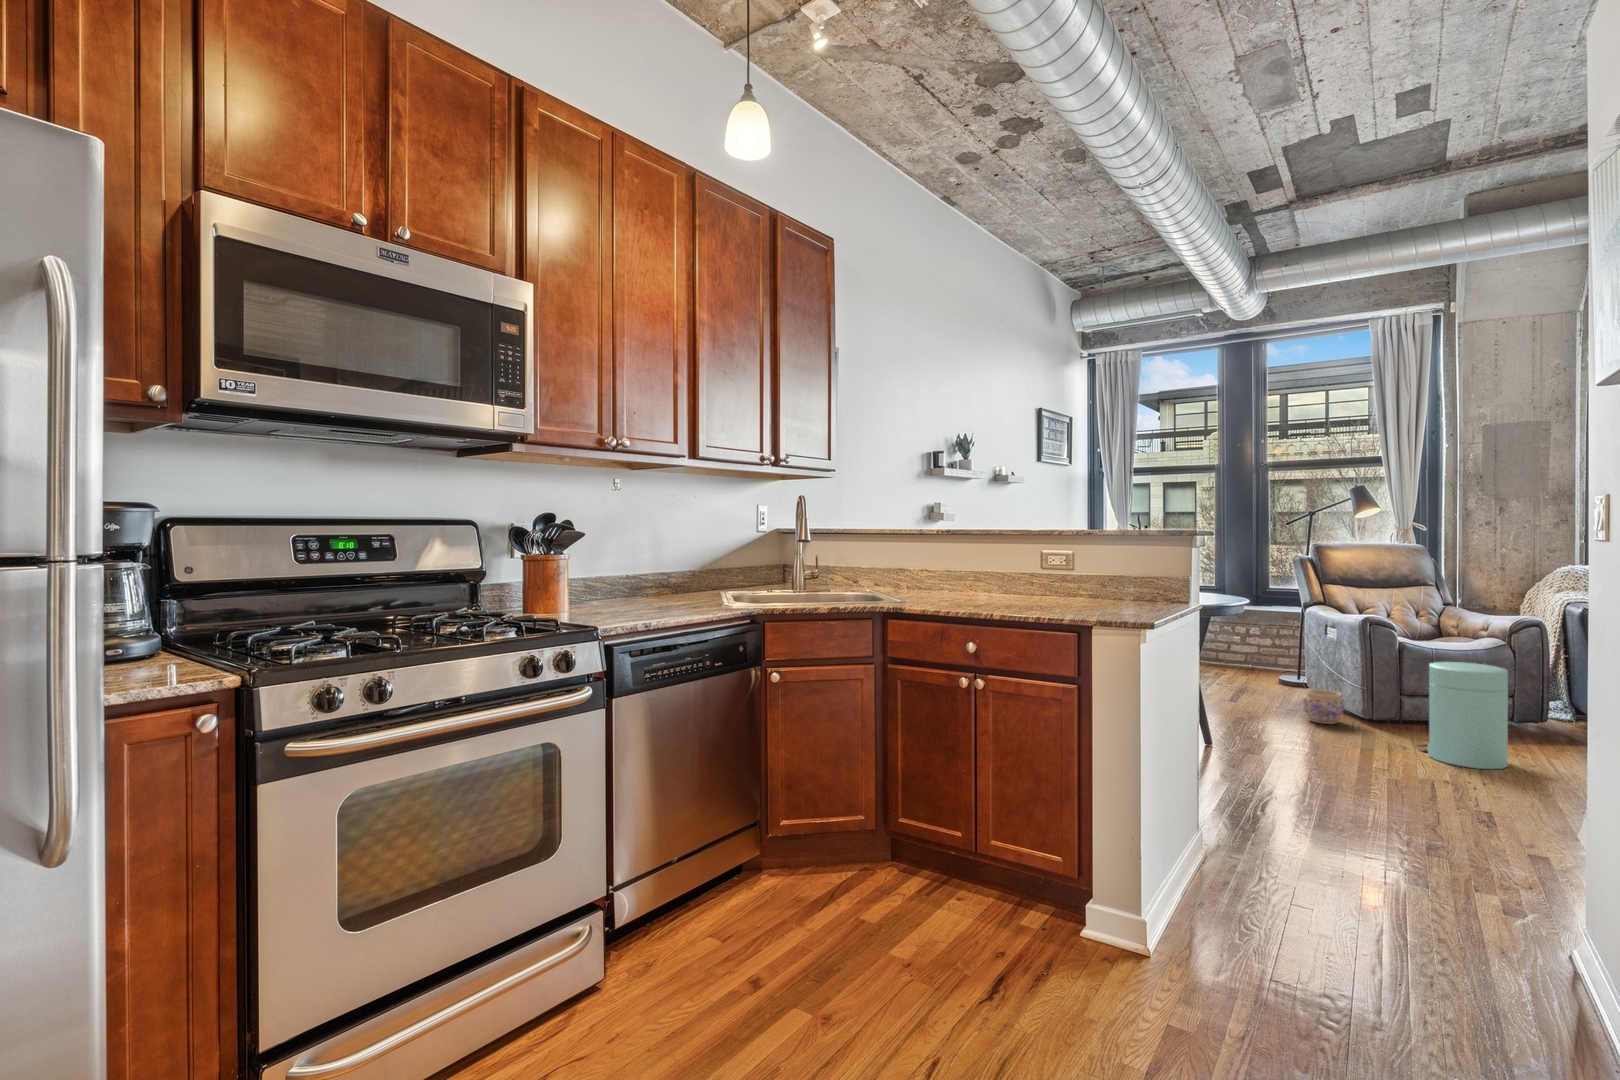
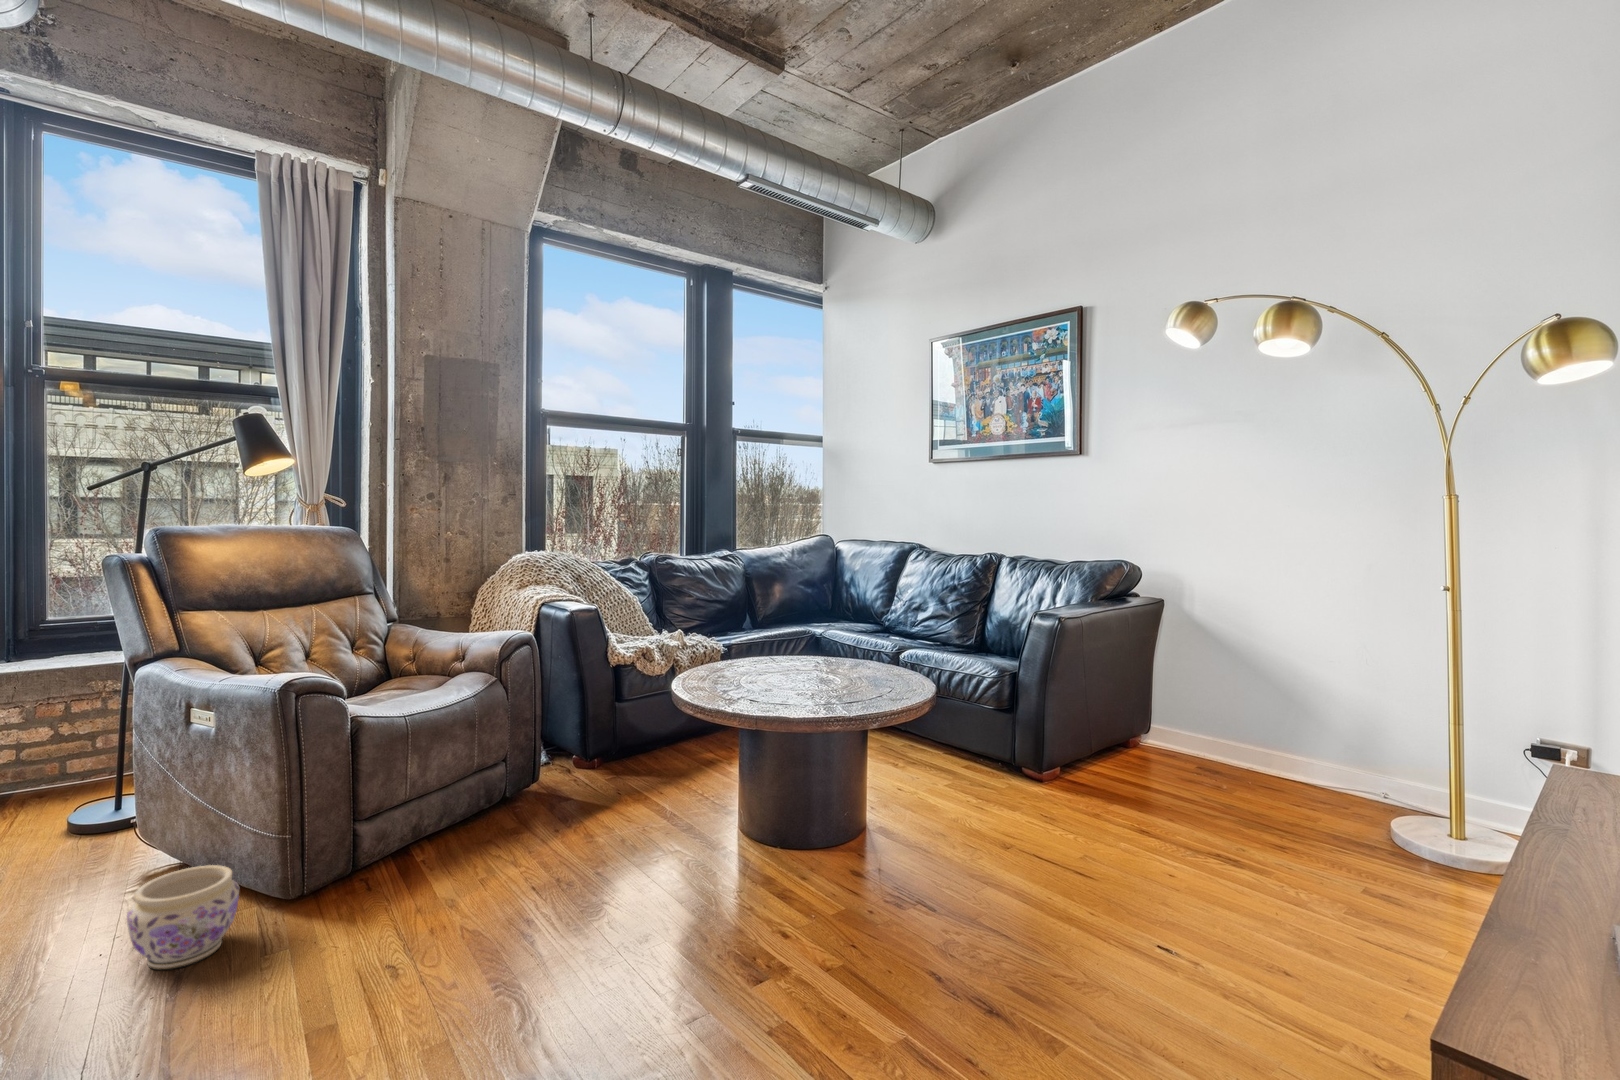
trash can: present [1418,662,1508,769] -> none [418,750,579,997]

